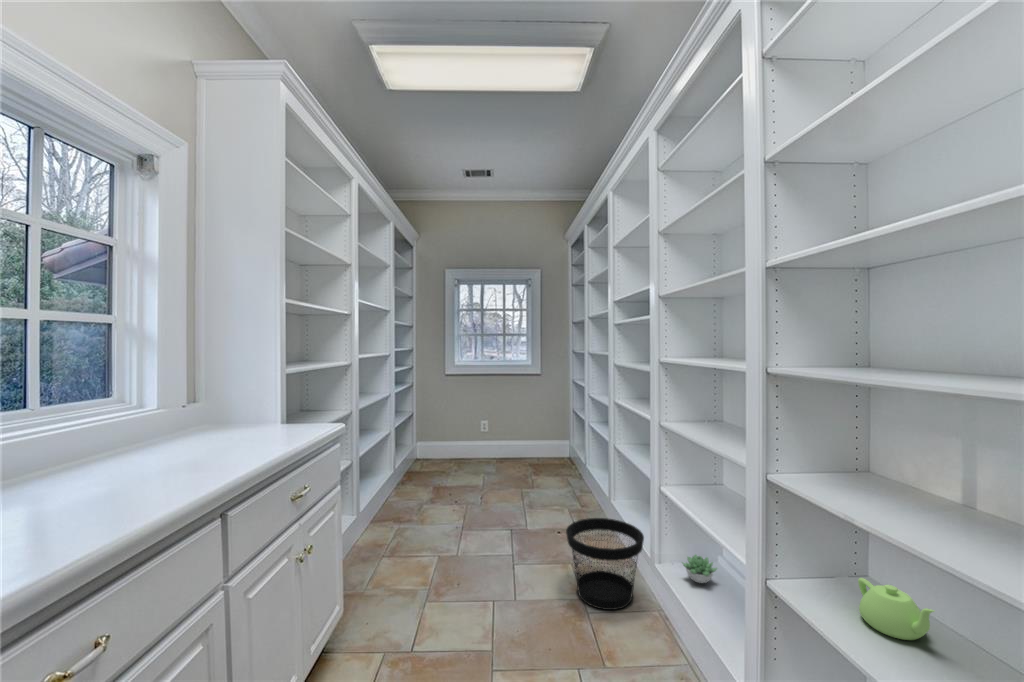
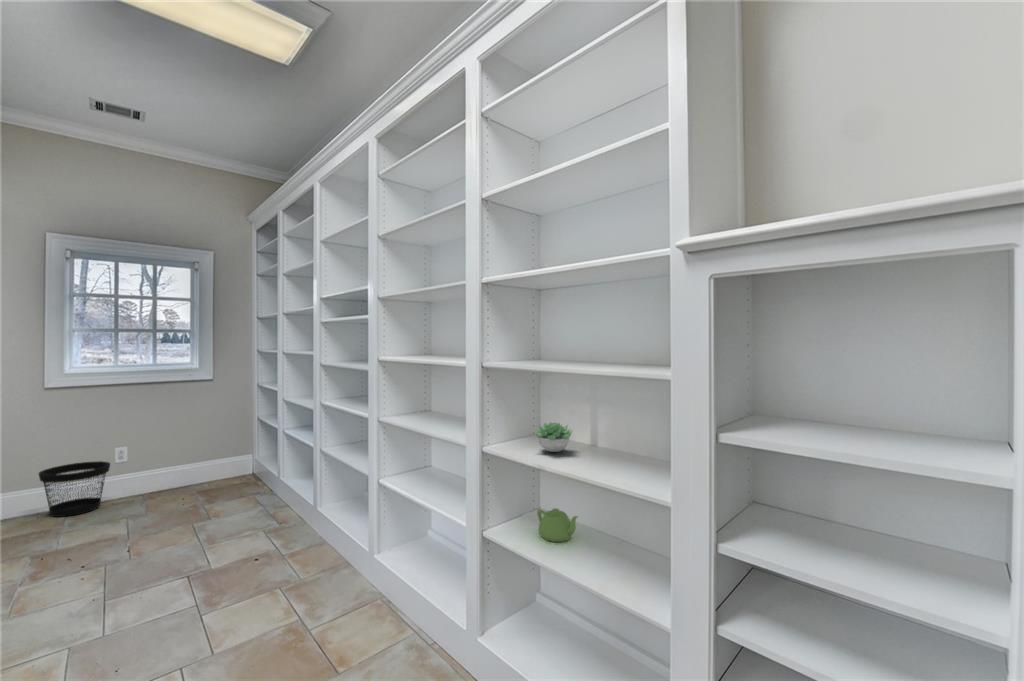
wastebasket: present [566,518,644,610] -> present [39,461,110,517]
succulent plant: present [682,554,717,583] -> present [535,422,572,452]

